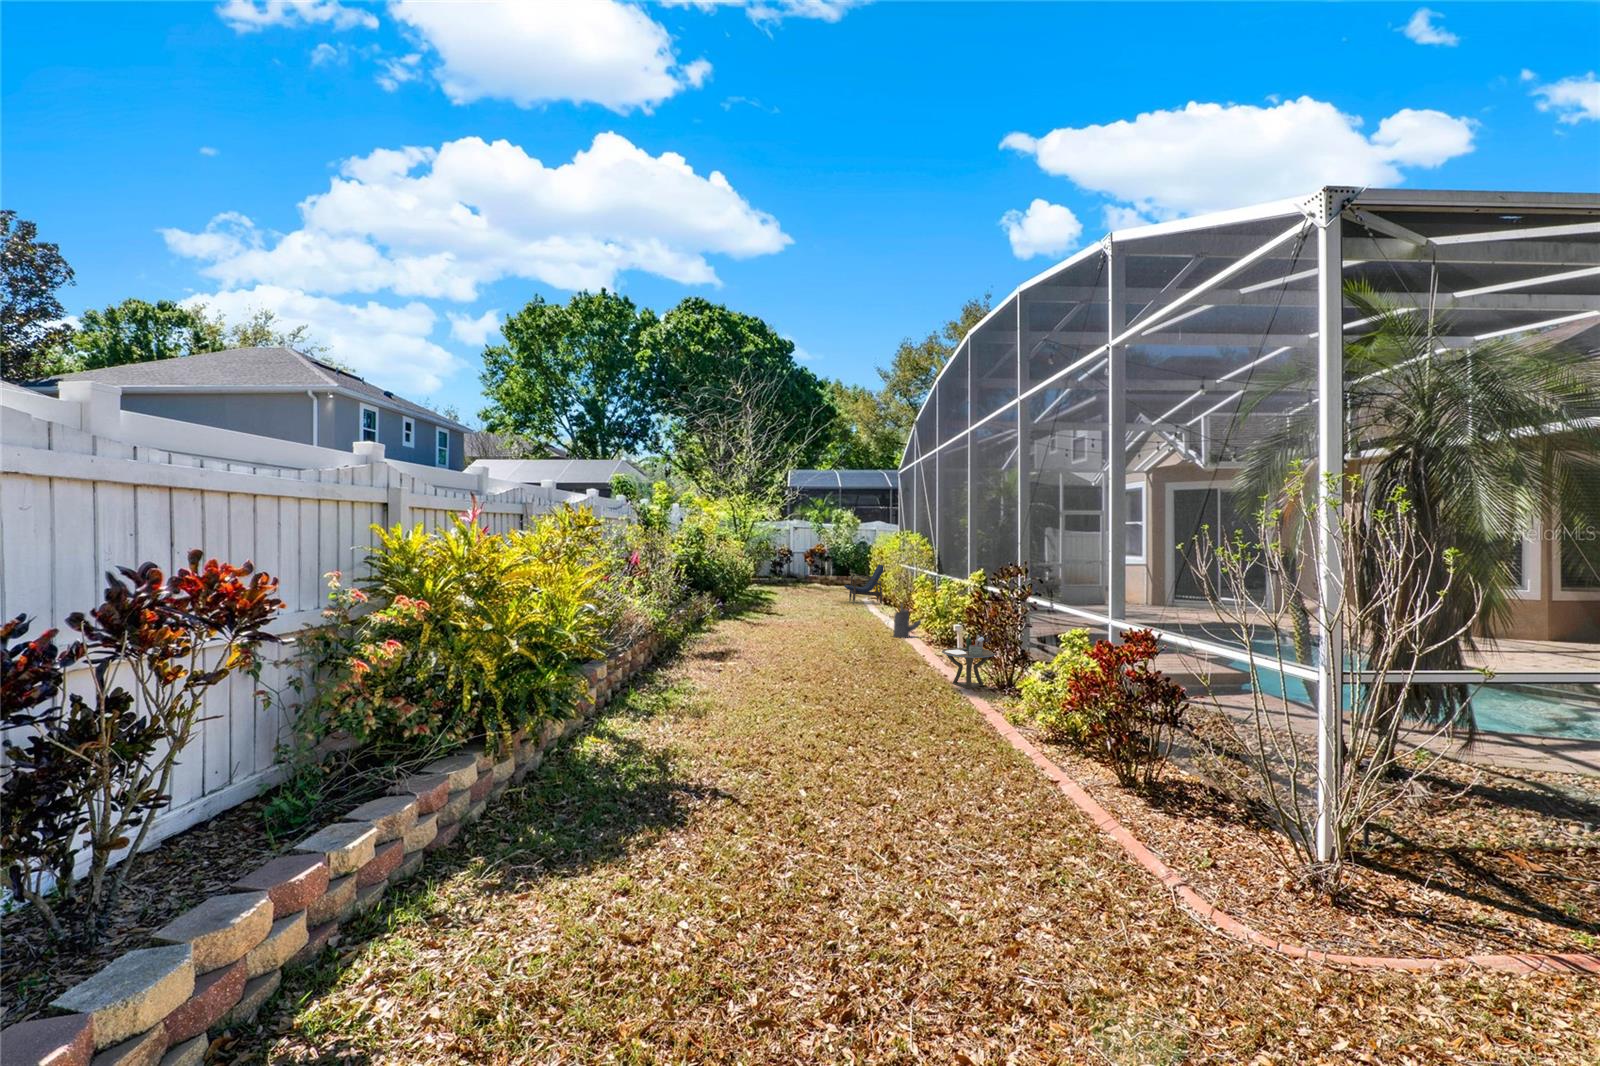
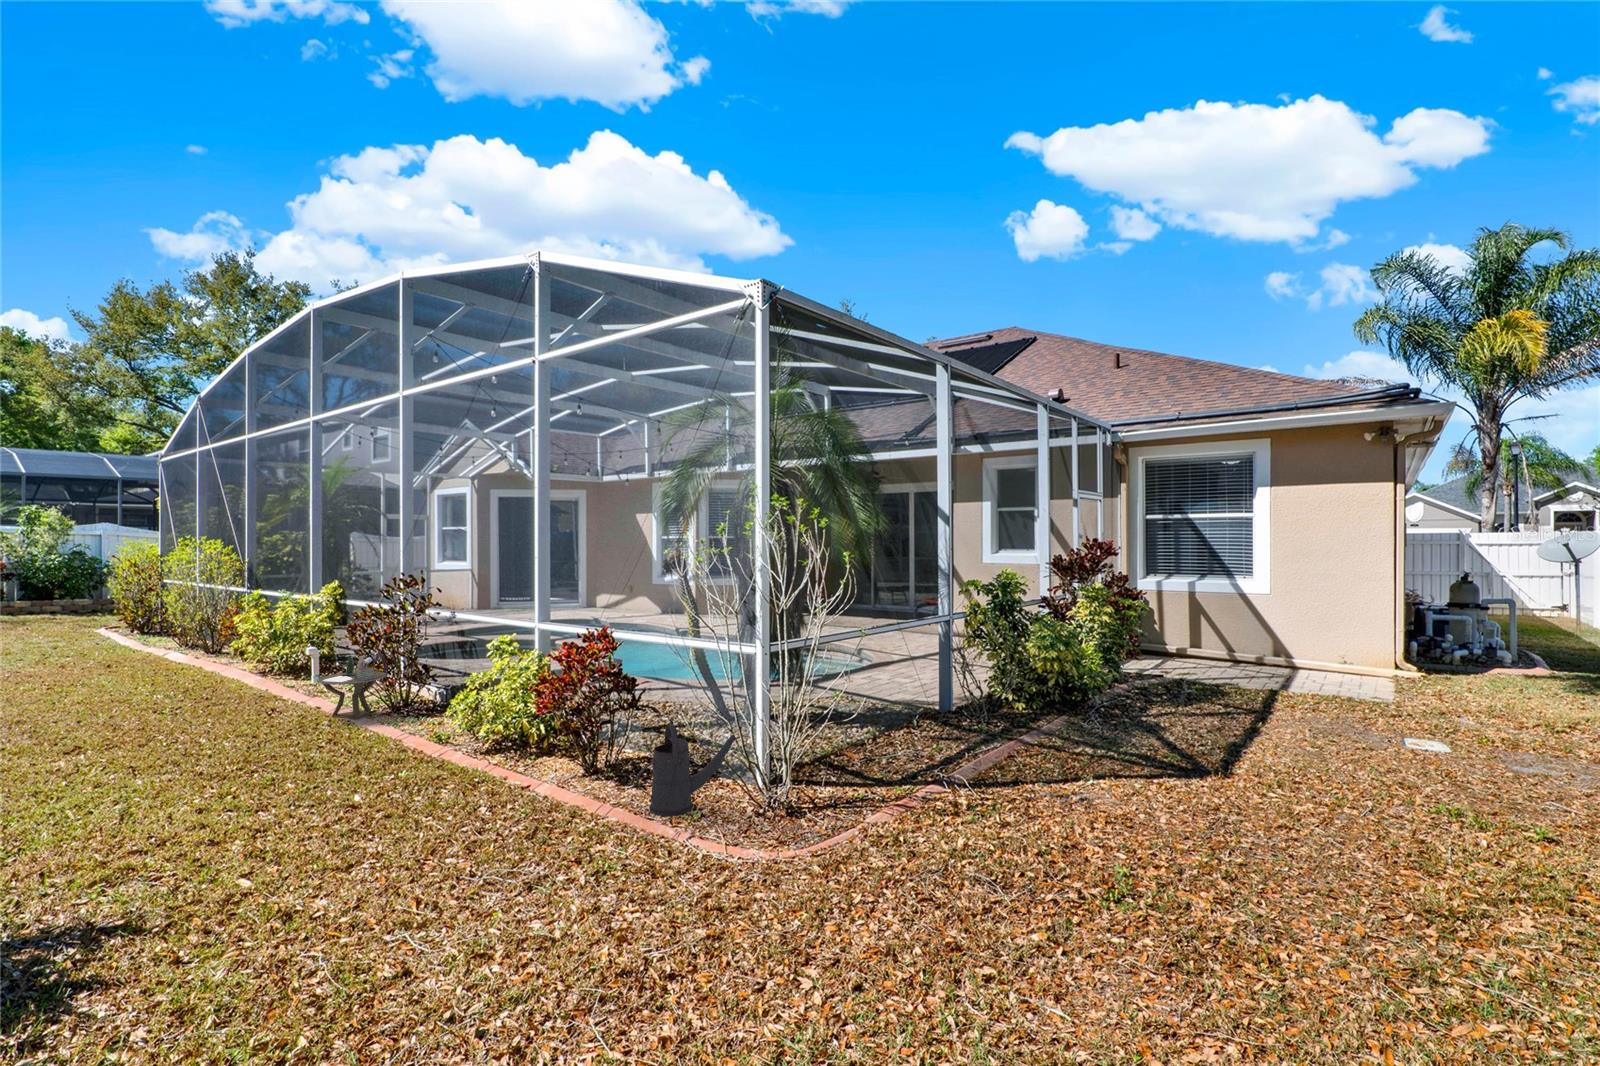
lounge chair: present [844,564,883,604] -> none [59,580,135,639]
watering can: present [893,604,921,638] -> present [636,724,735,816]

